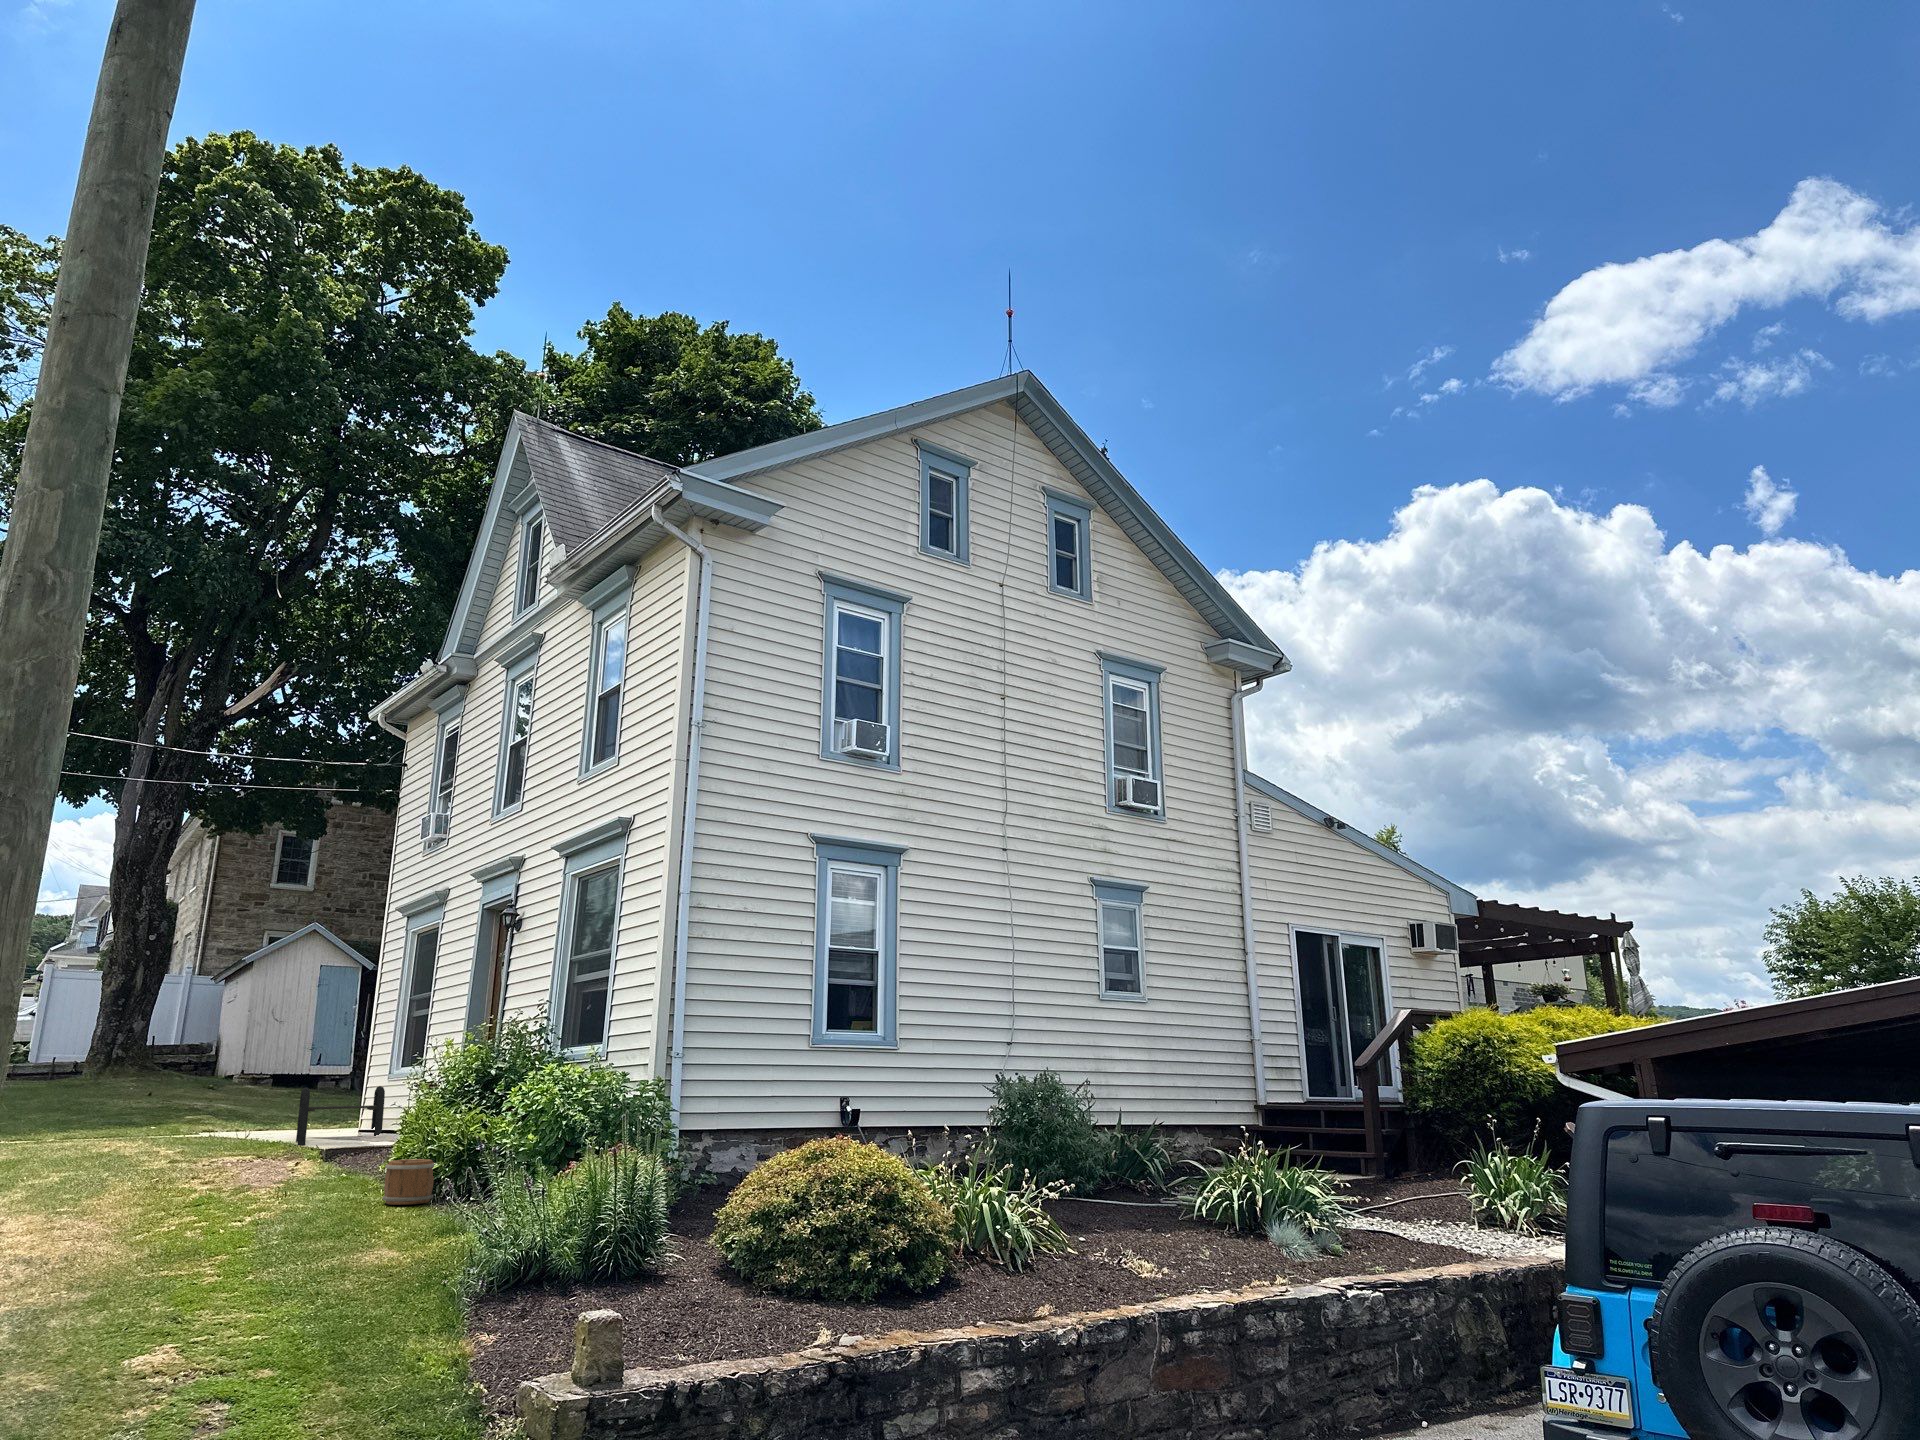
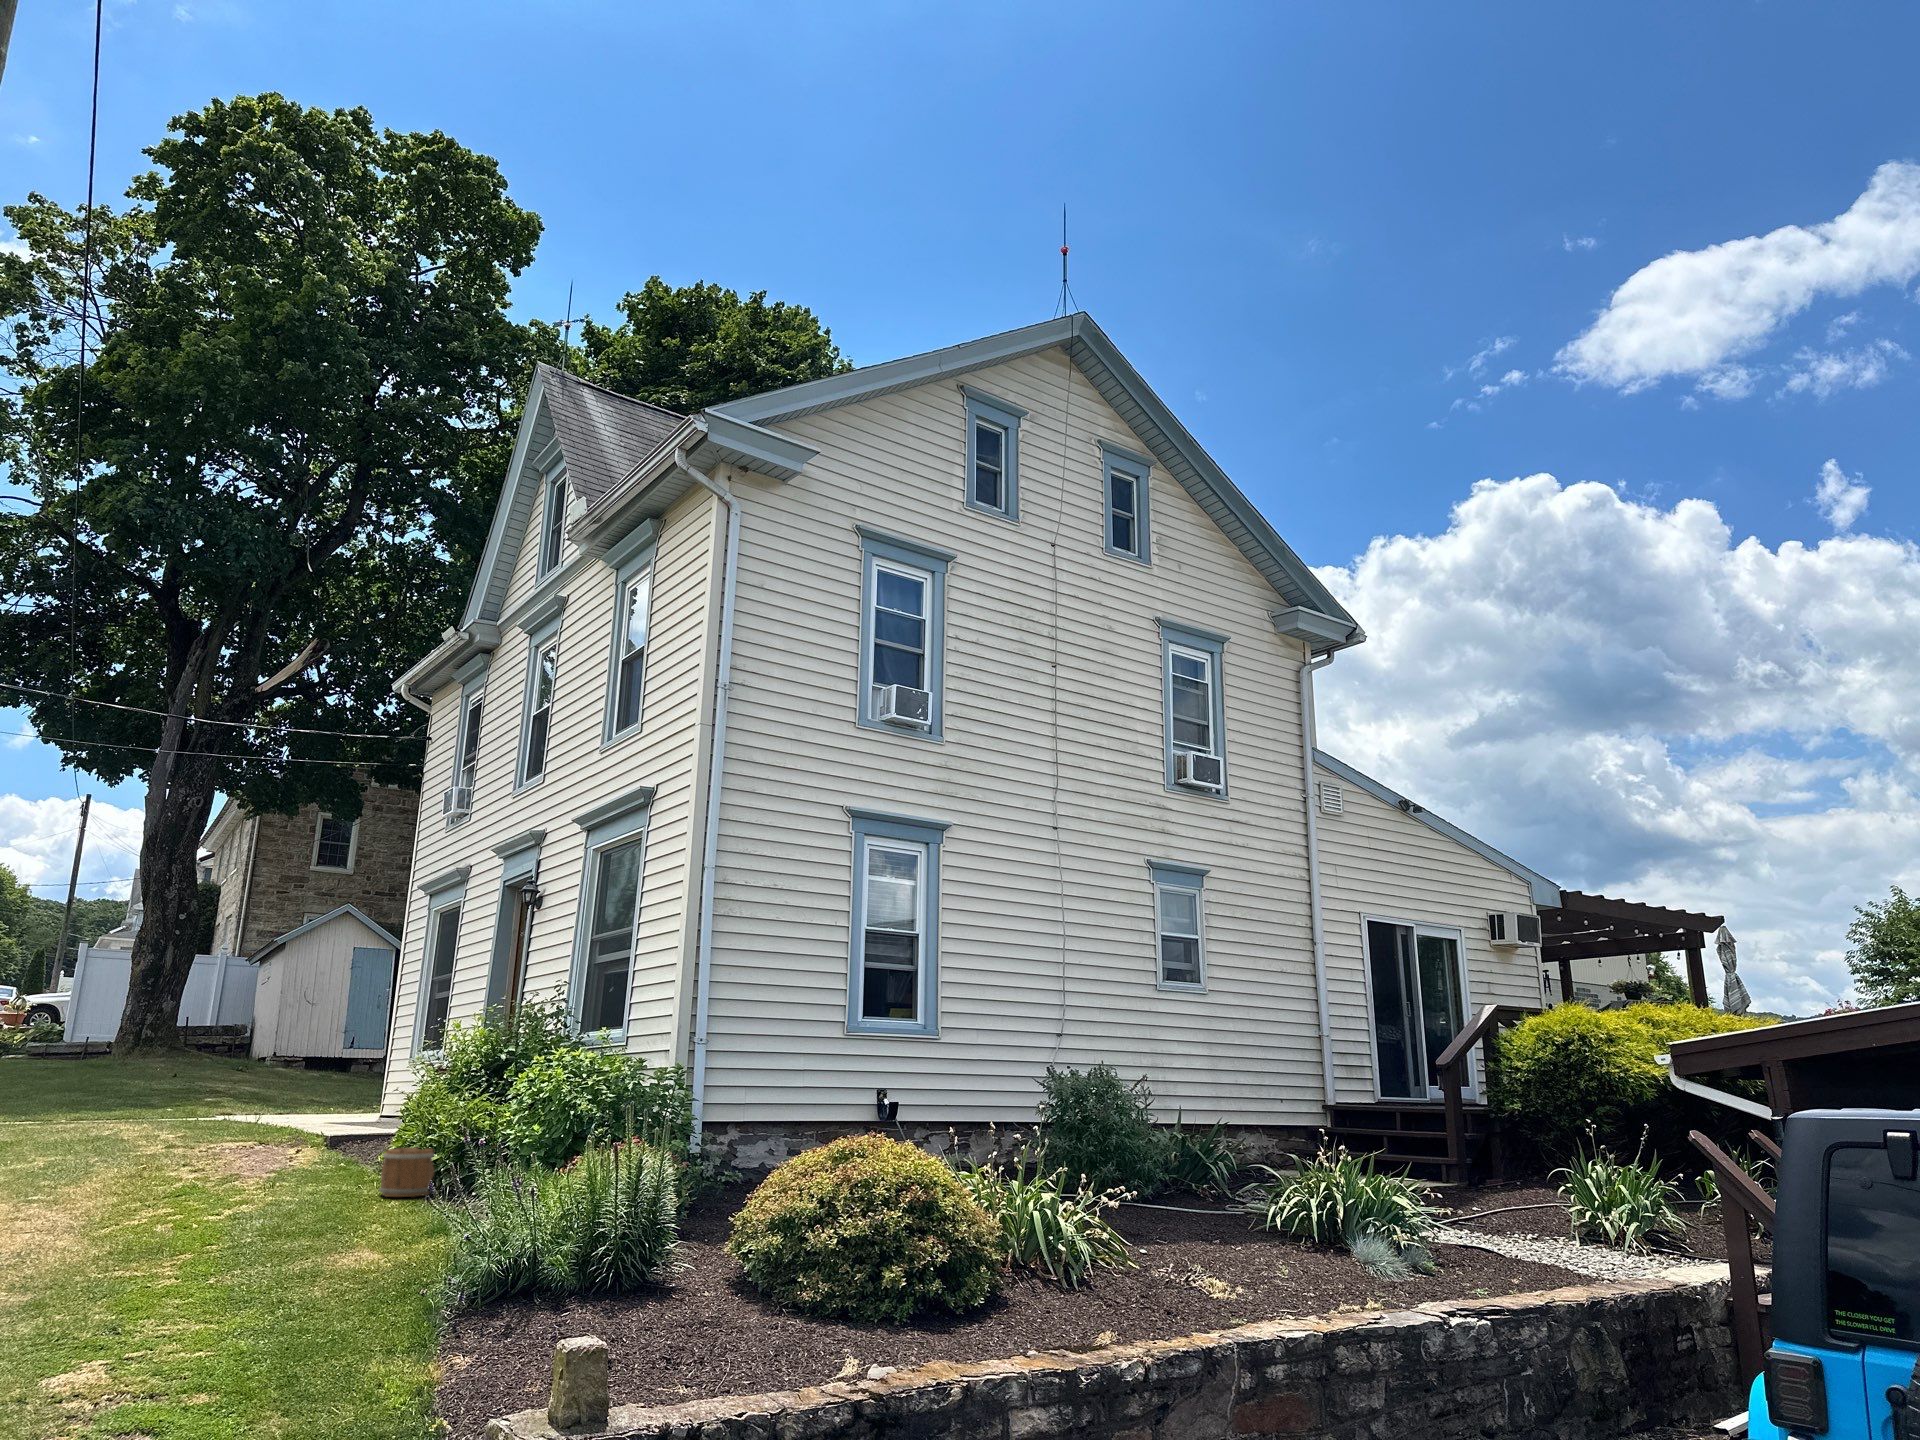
bench: present [296,1086,385,1146] -> none [309,1069,402,1131]

